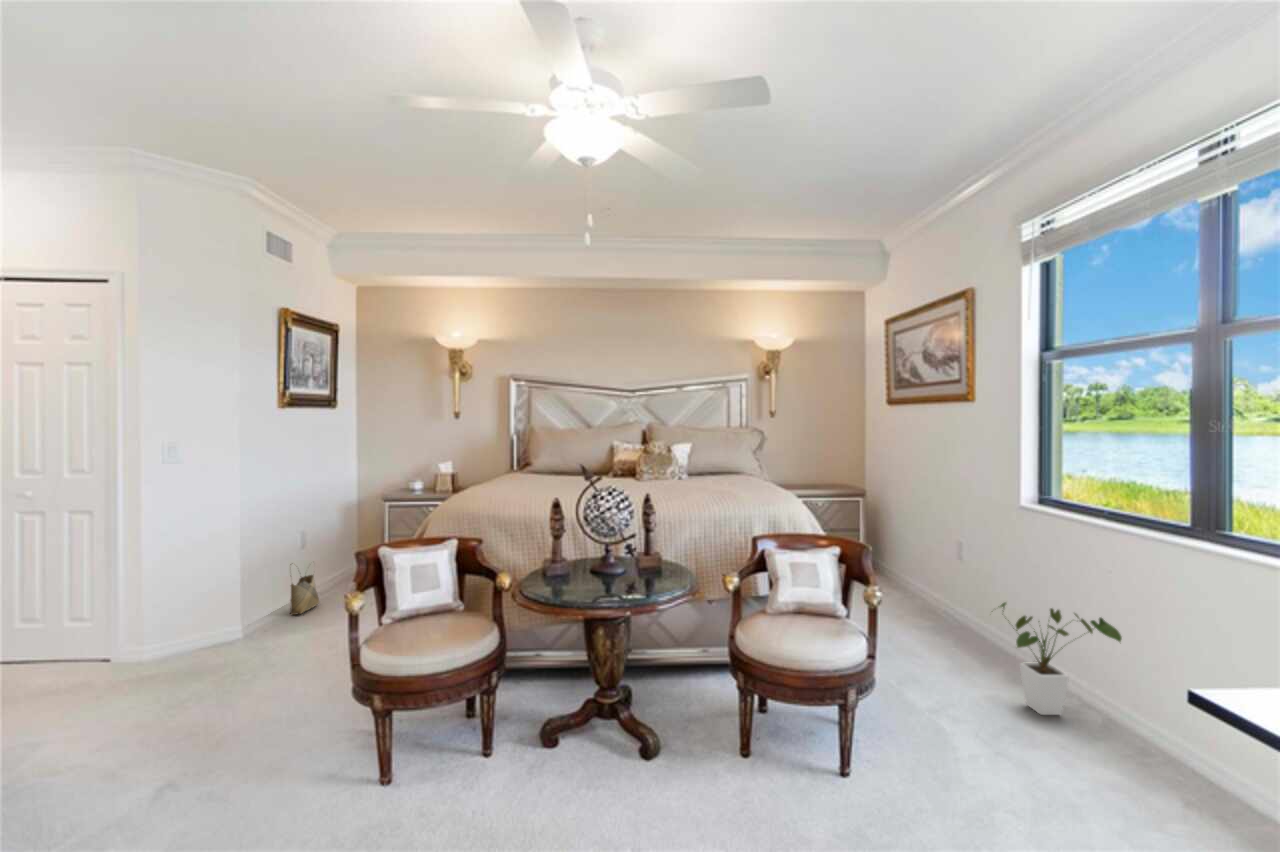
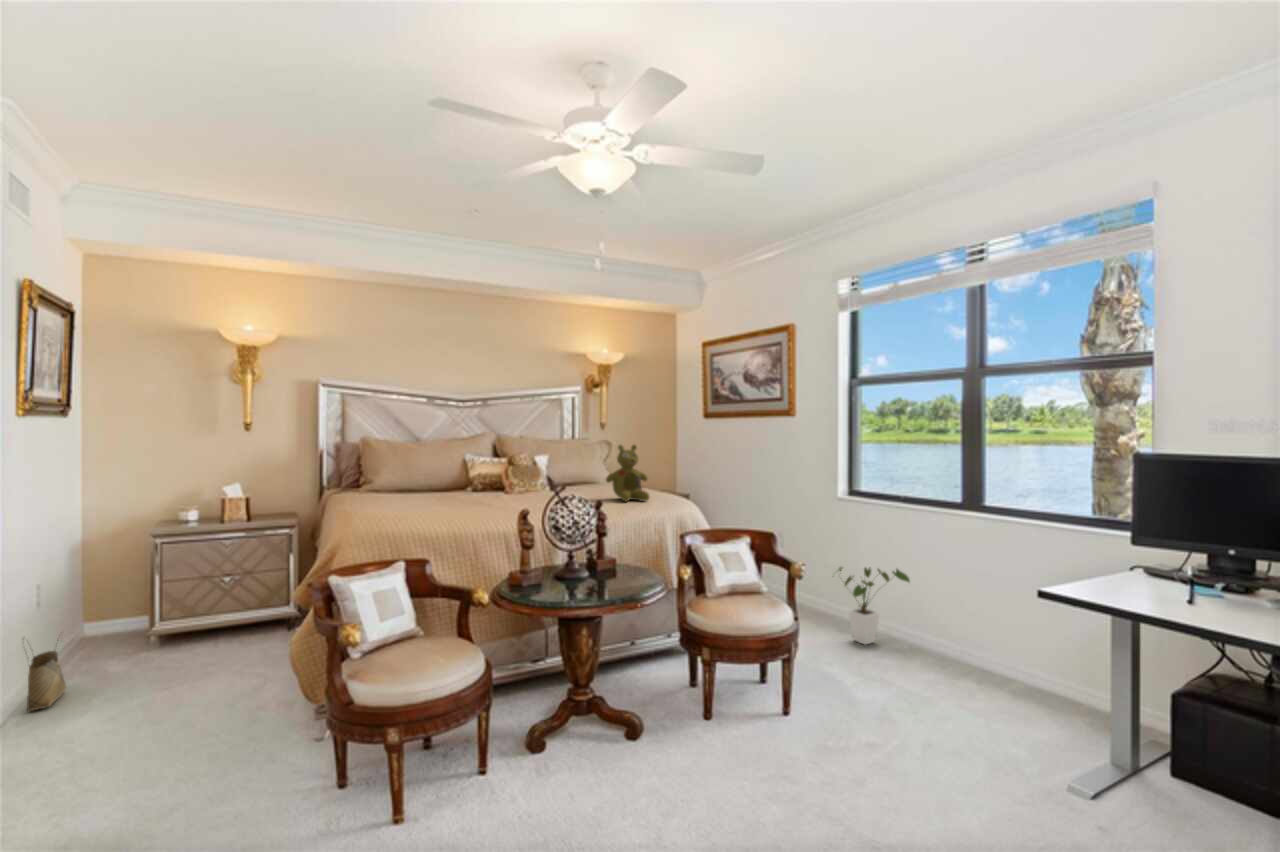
stuffed bear: none [704,435,753,497] -> present [606,445,649,502]

